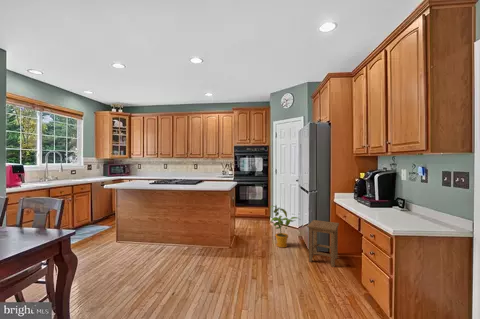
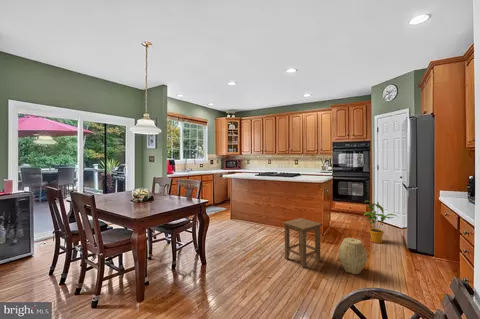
stool: present [307,220,339,267] -> present [283,218,322,268]
woven basket: none [256,251,285,292] -> present [339,238,367,274]

